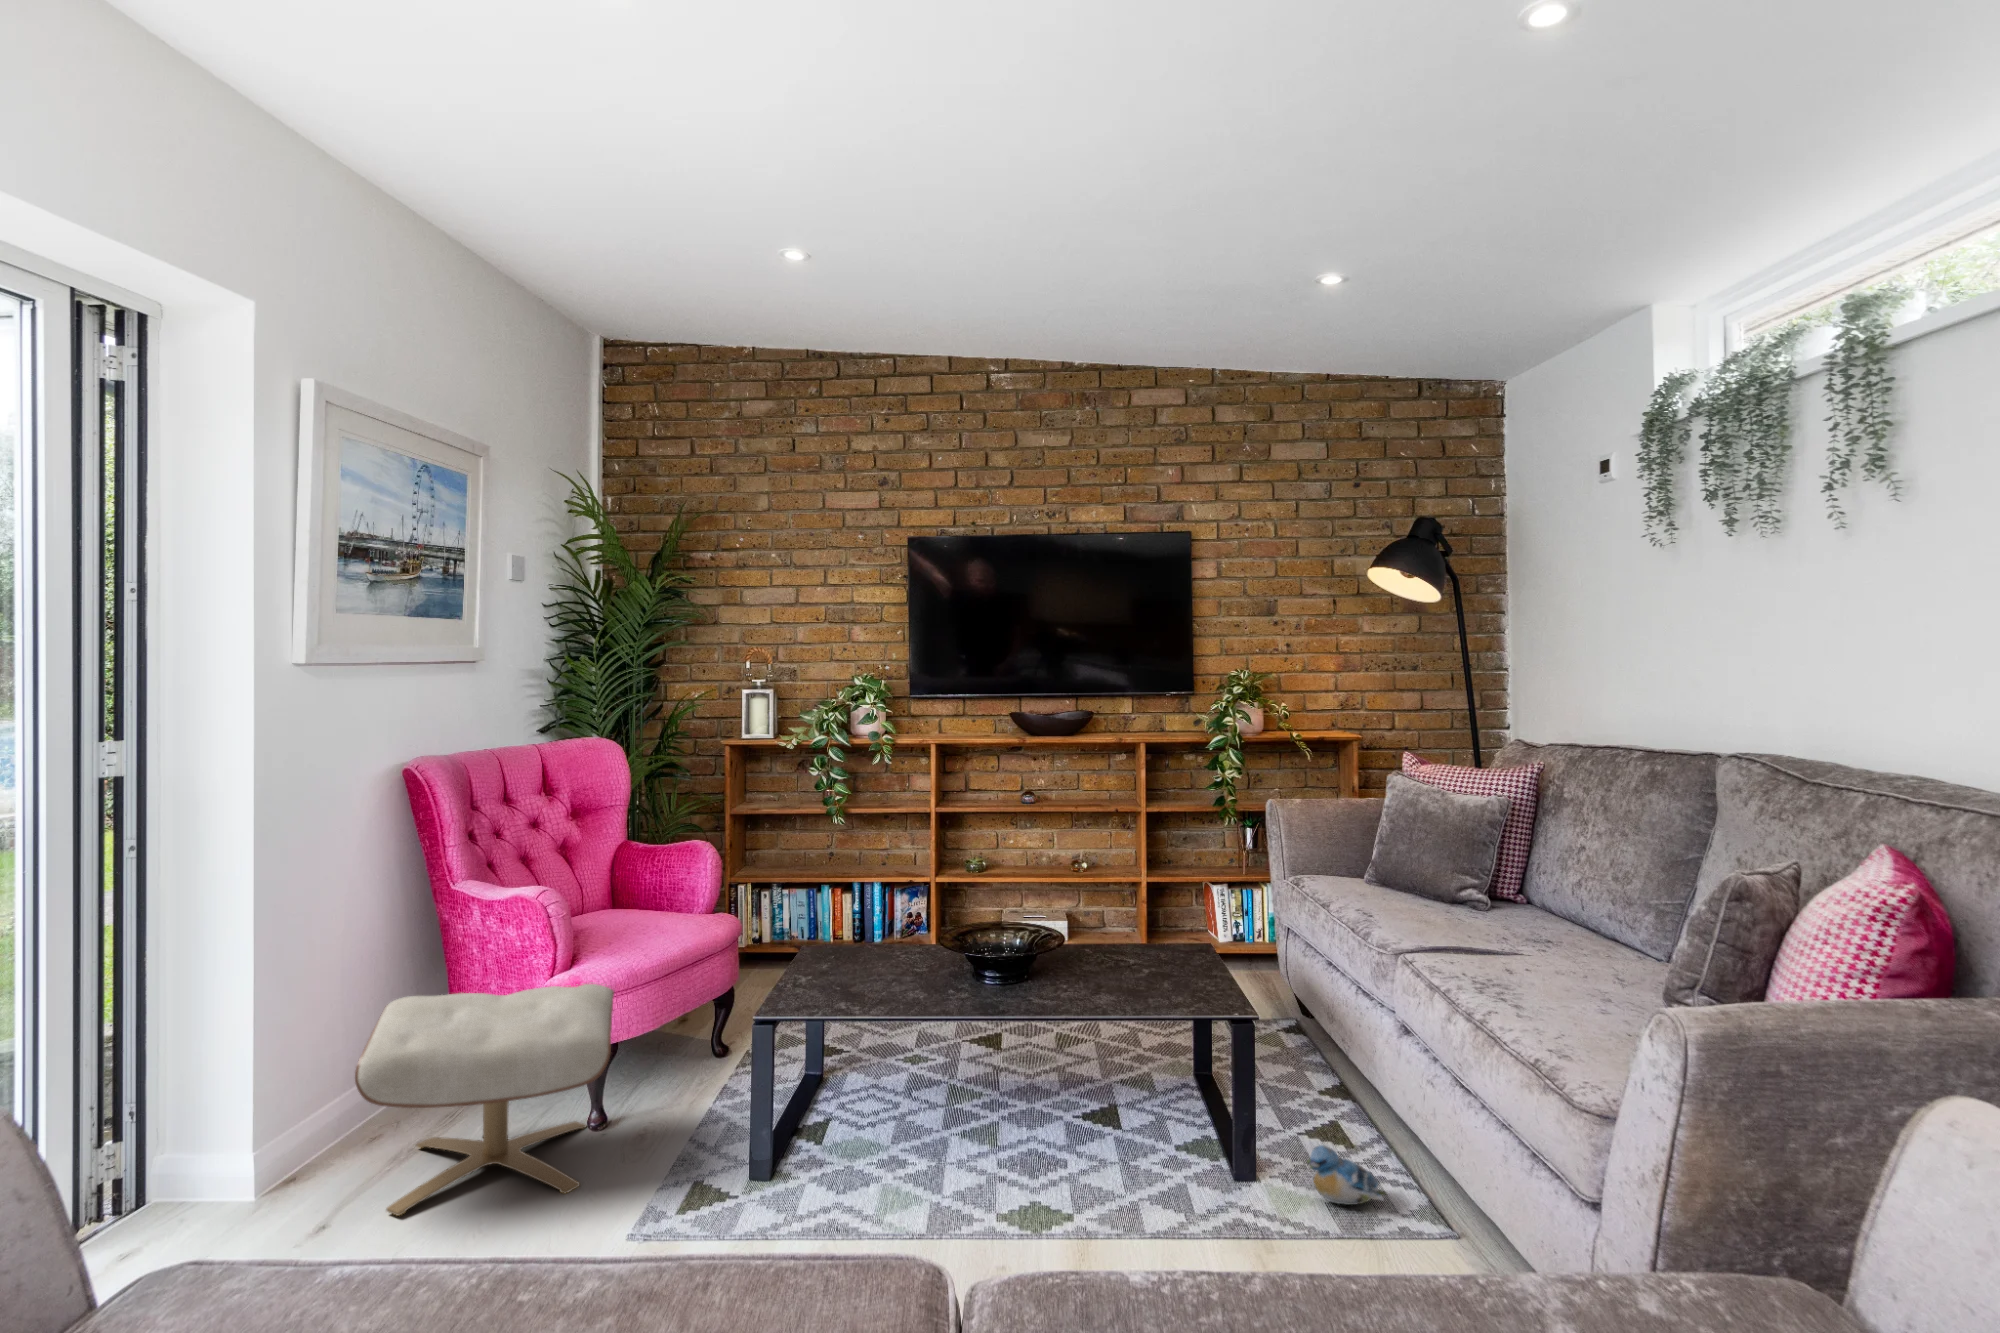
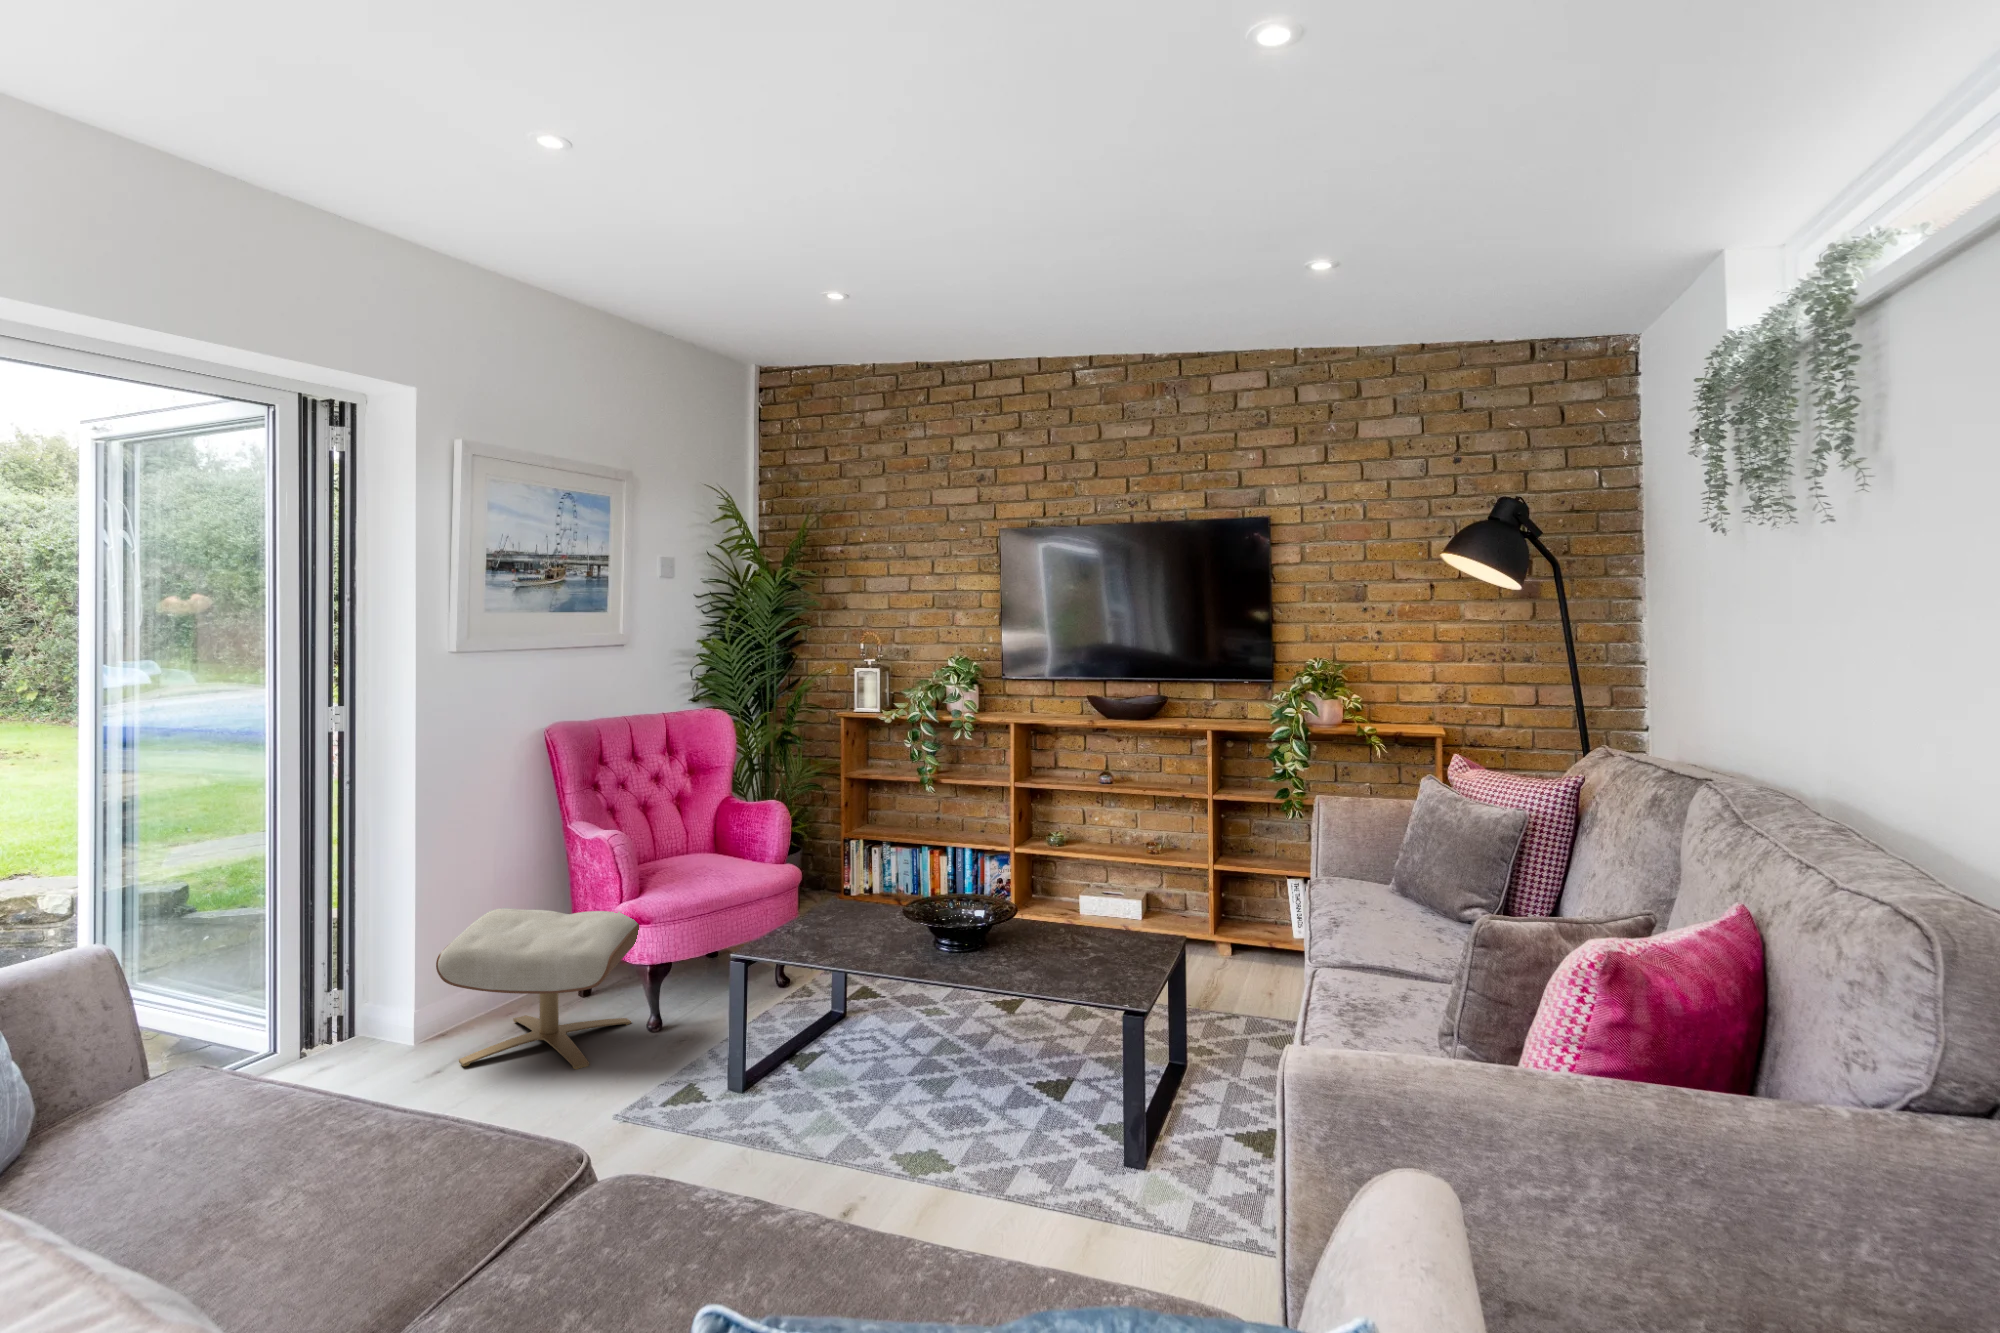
plush toy: present [1307,1145,1387,1205] -> none [1118,1126,1189,1186]

